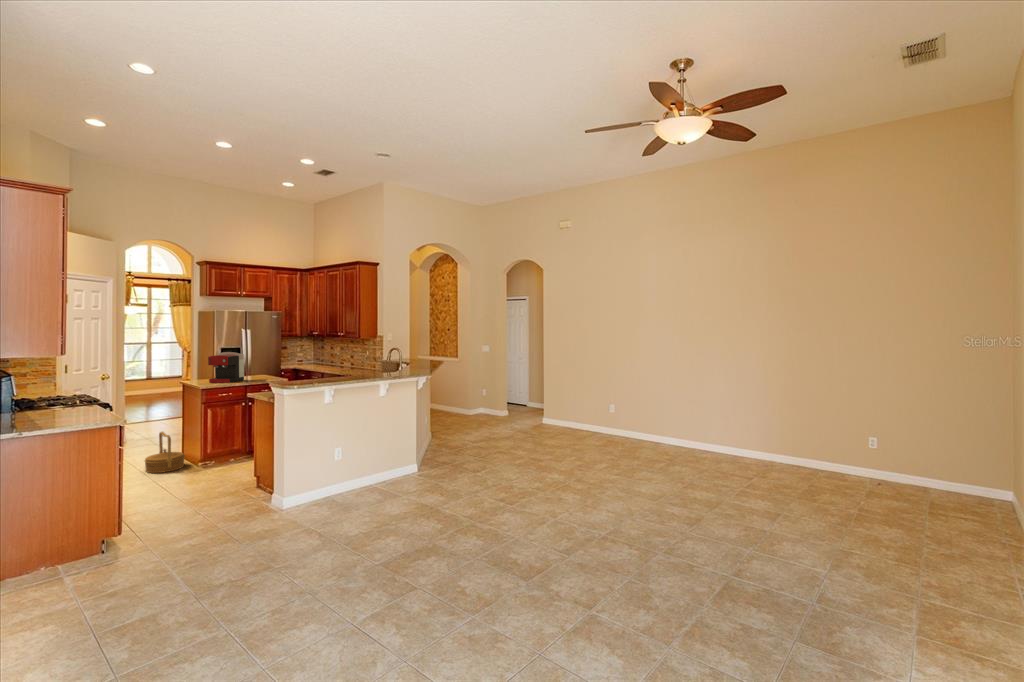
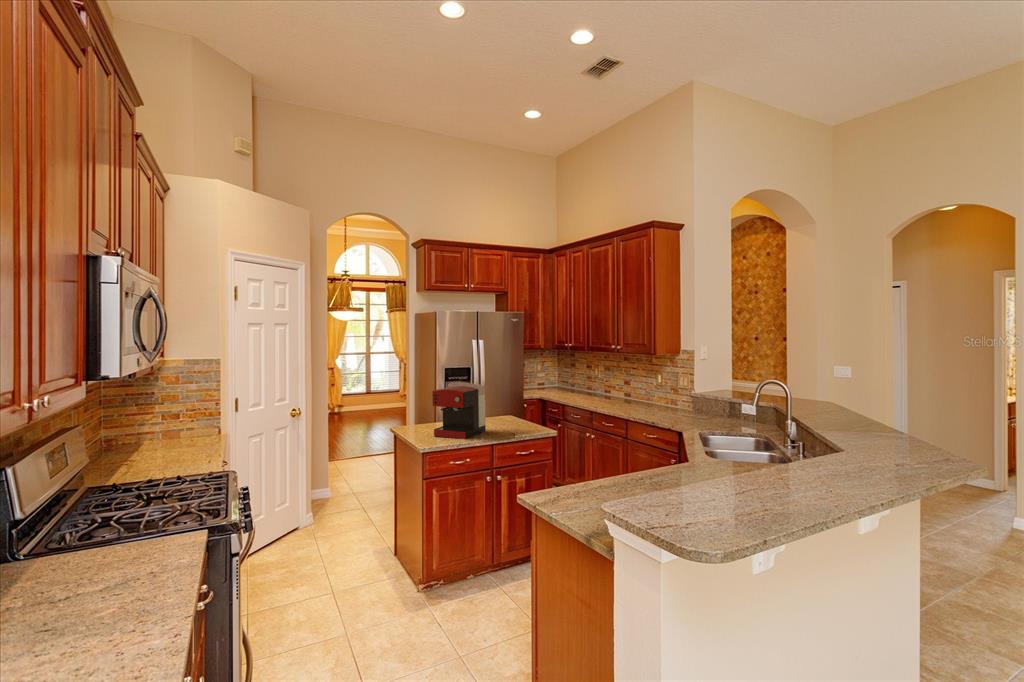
woven basket: present [145,432,185,473] -> none [341,513,399,595]

